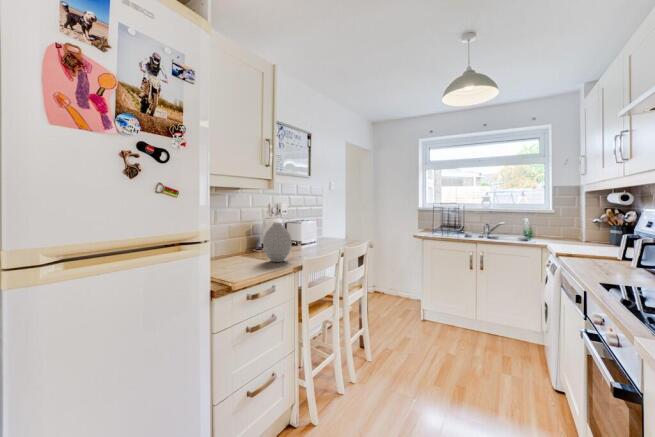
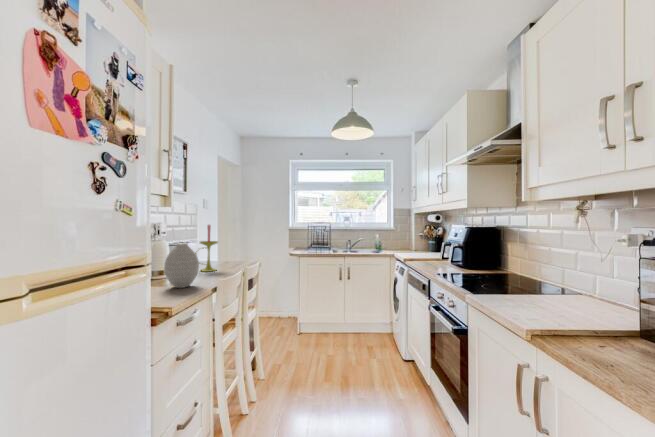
candle: none [305,205,325,249] -> present [200,225,218,272]

